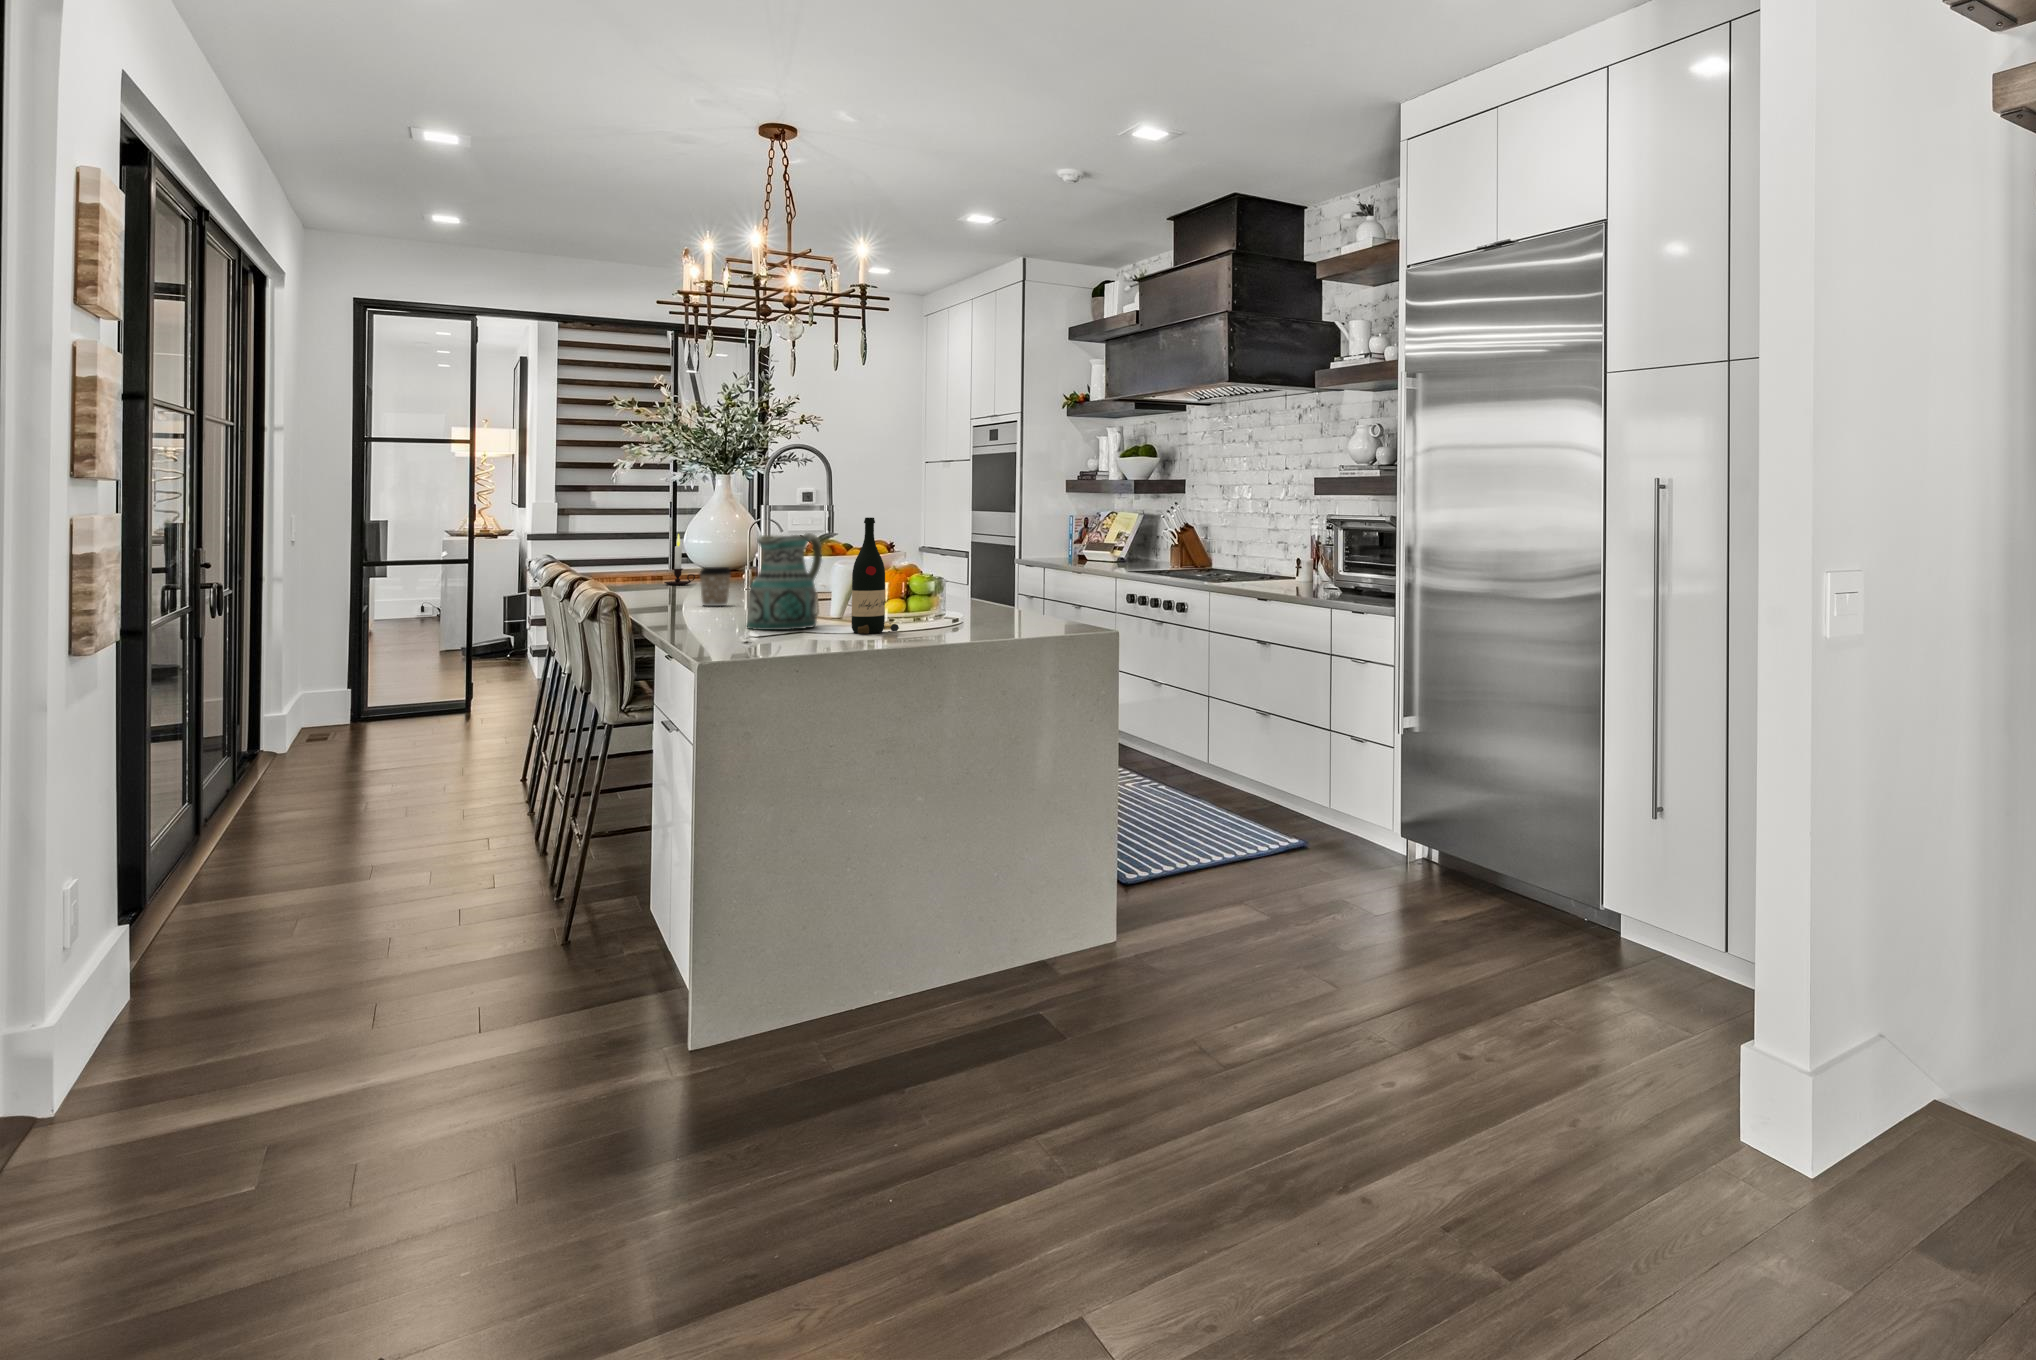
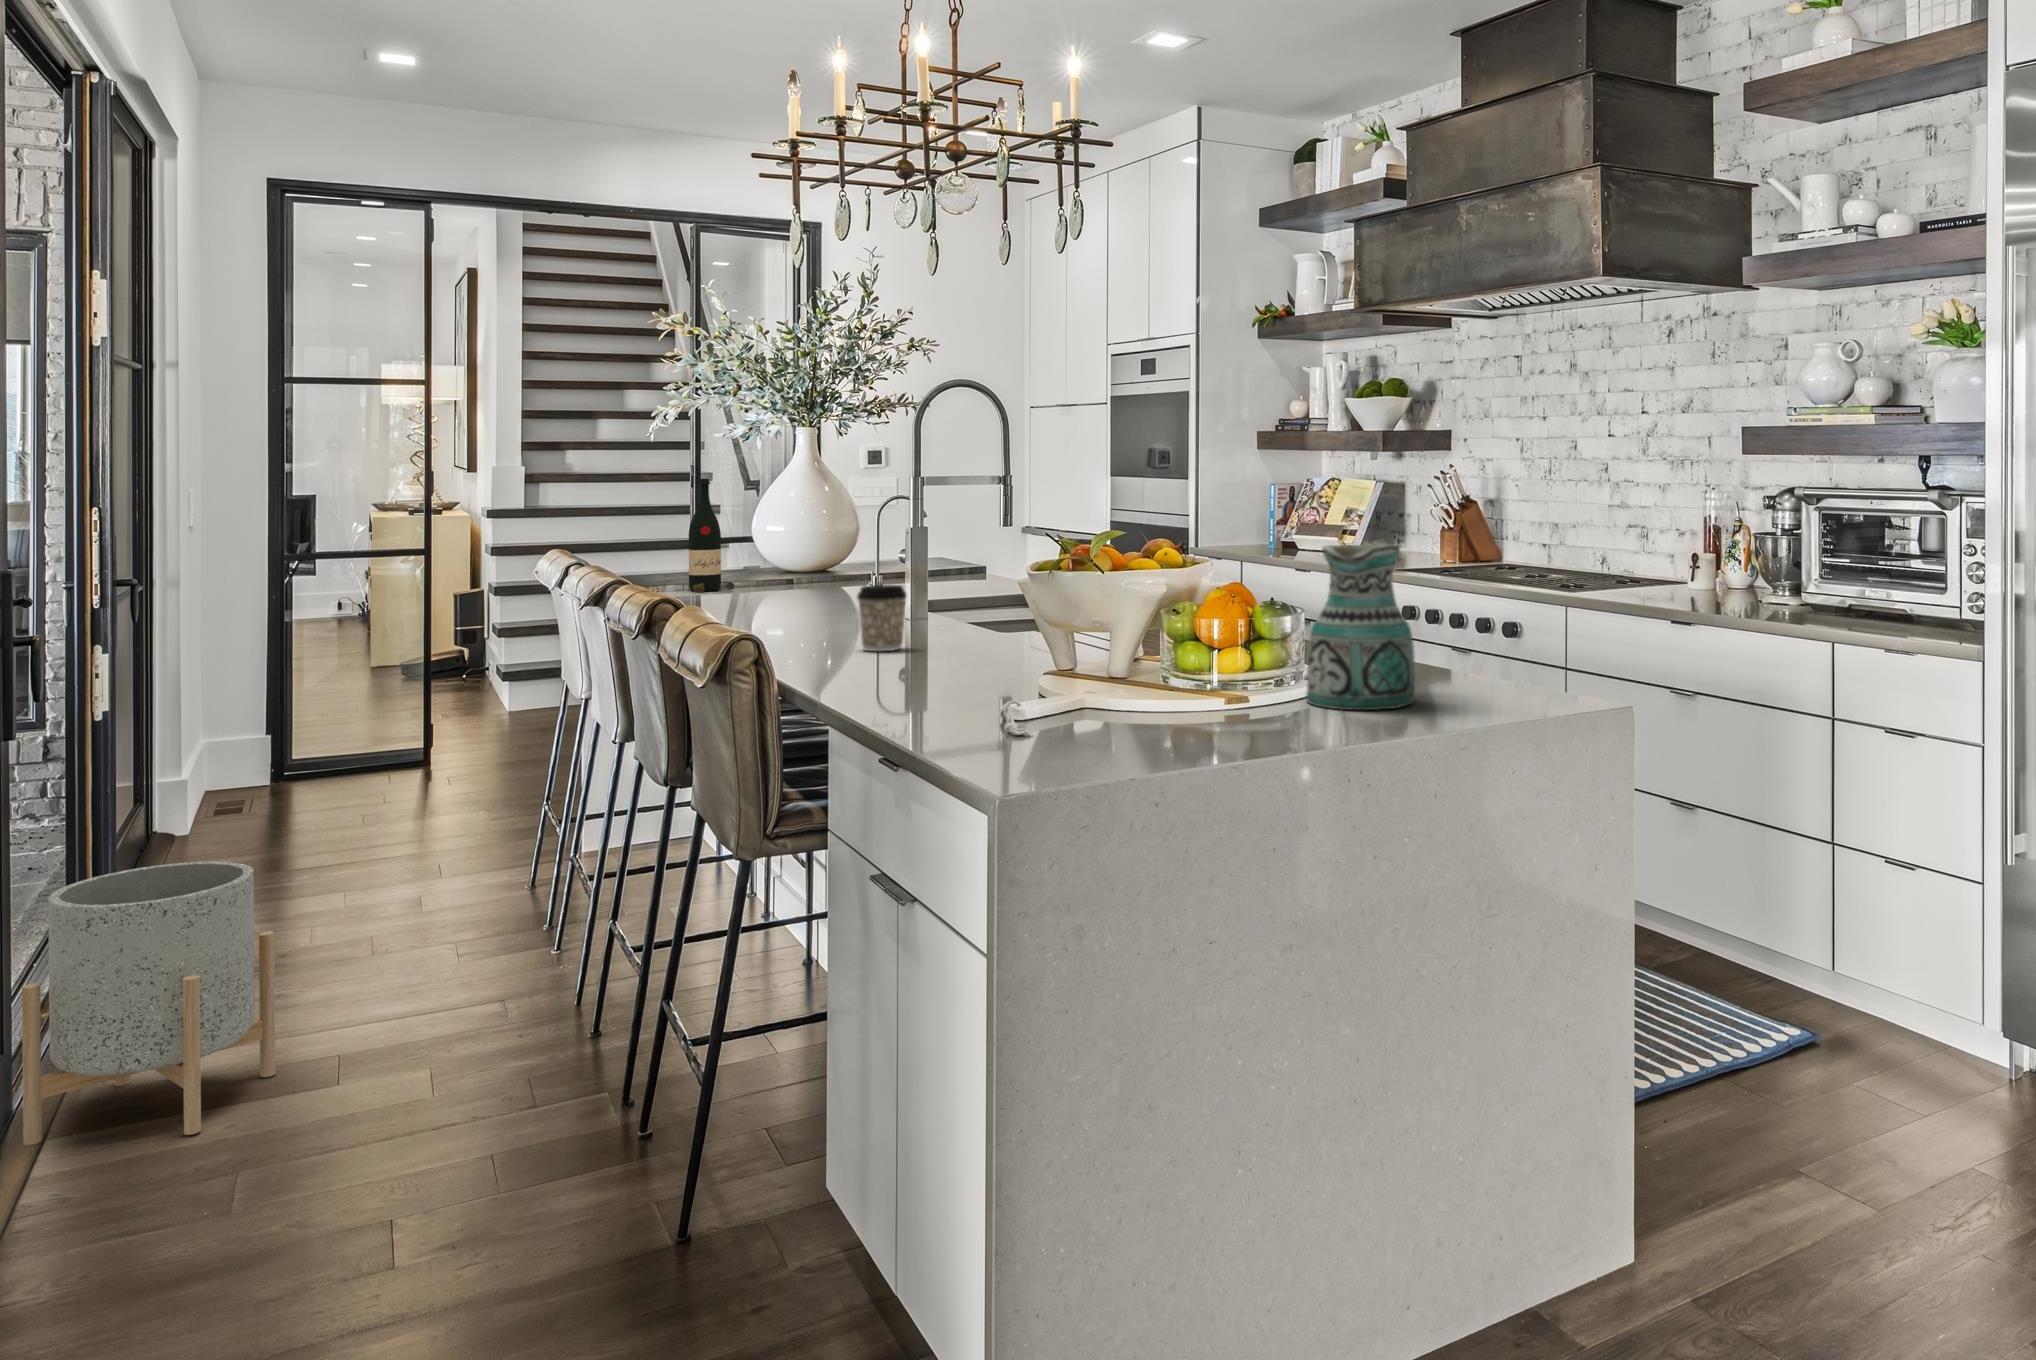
wine bottle: present [851,517,899,634] -> present [689,479,735,592]
ceramic pitcher: present [747,533,822,630] -> present [1306,539,1415,710]
candle: present [664,534,695,585] -> none [750,521,793,601]
planter: none [169,737,333,900] -> present [22,862,275,1145]

